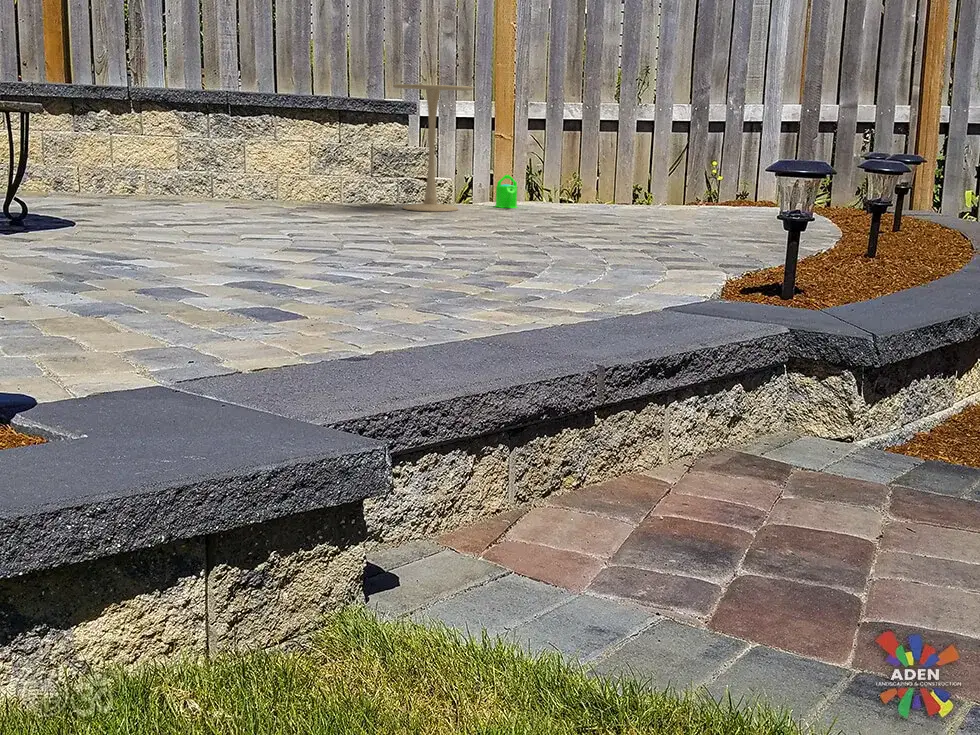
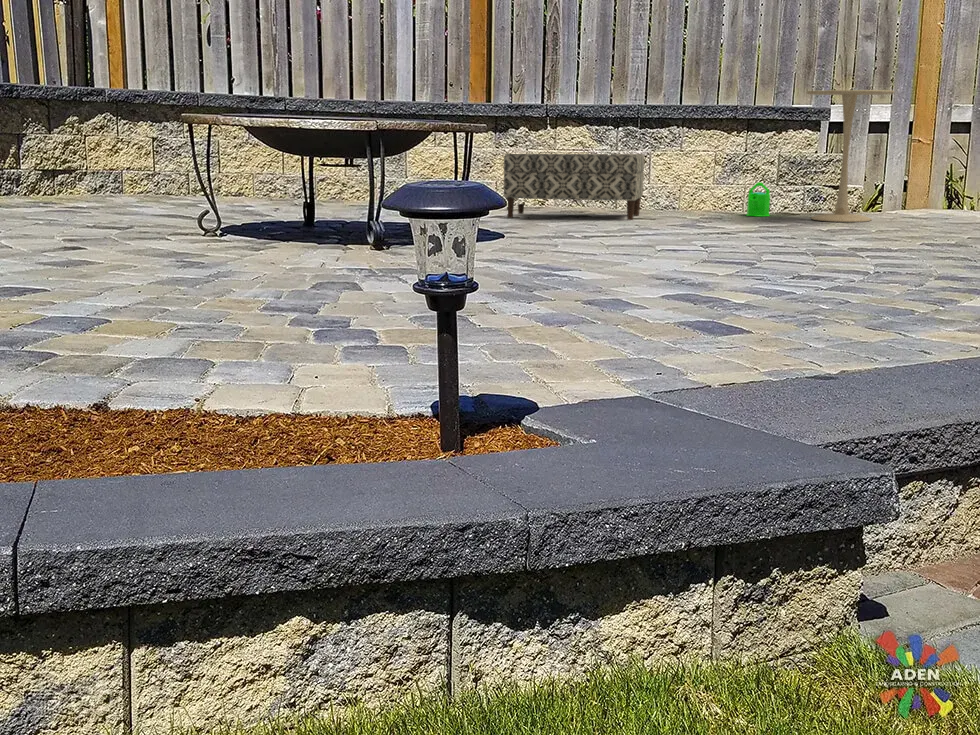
bench: none [87,138,239,210] -> present [504,152,644,220]
watering can: present [495,175,518,208] -> present [746,182,770,216]

